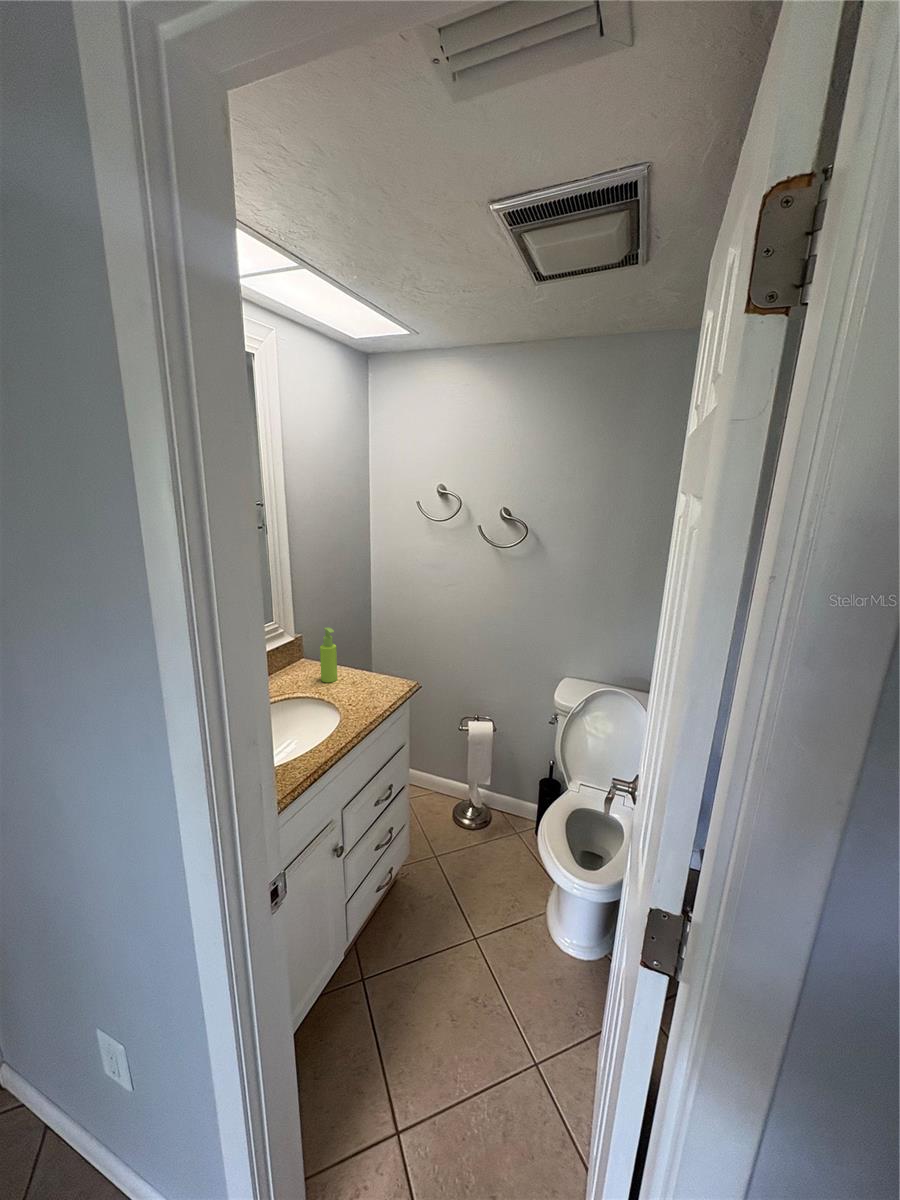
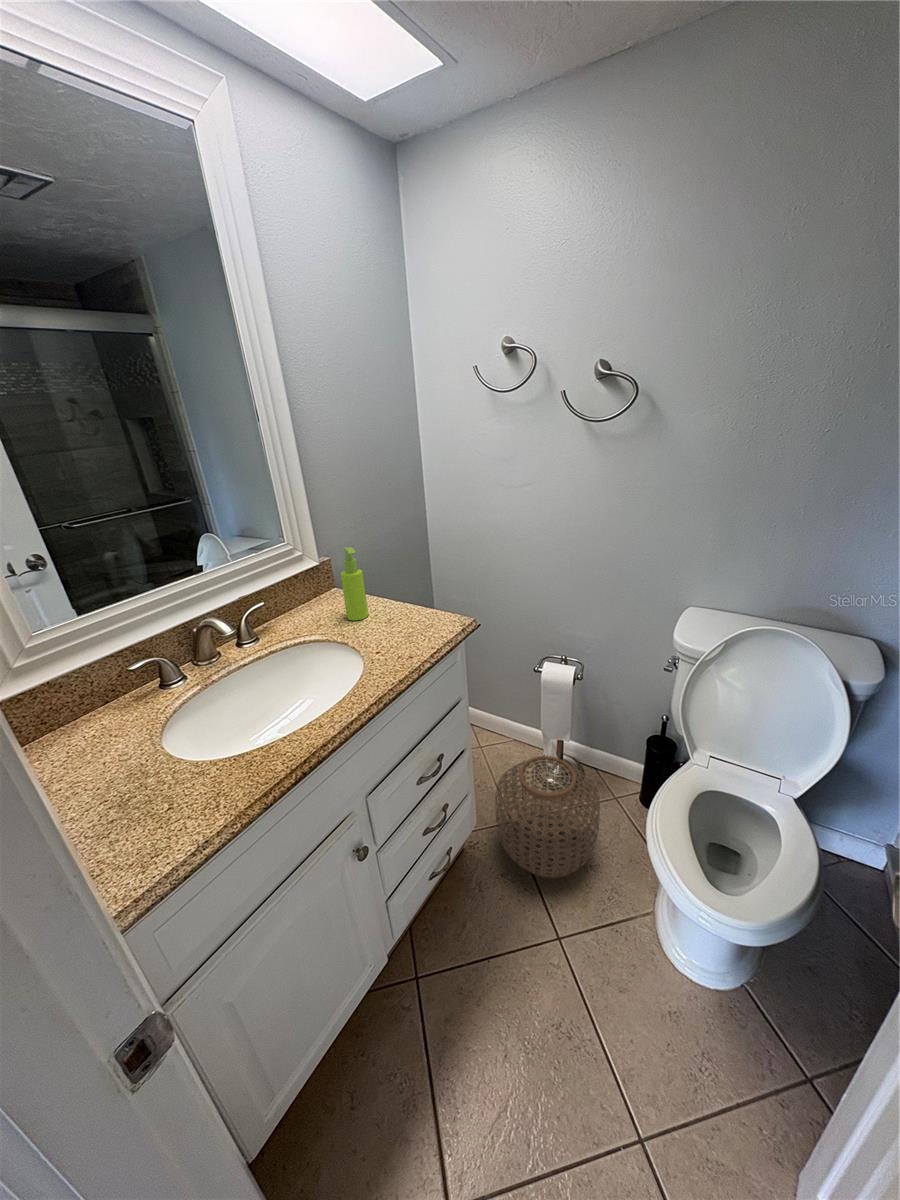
woven basket: none [425,793,505,893] -> present [495,756,600,878]

